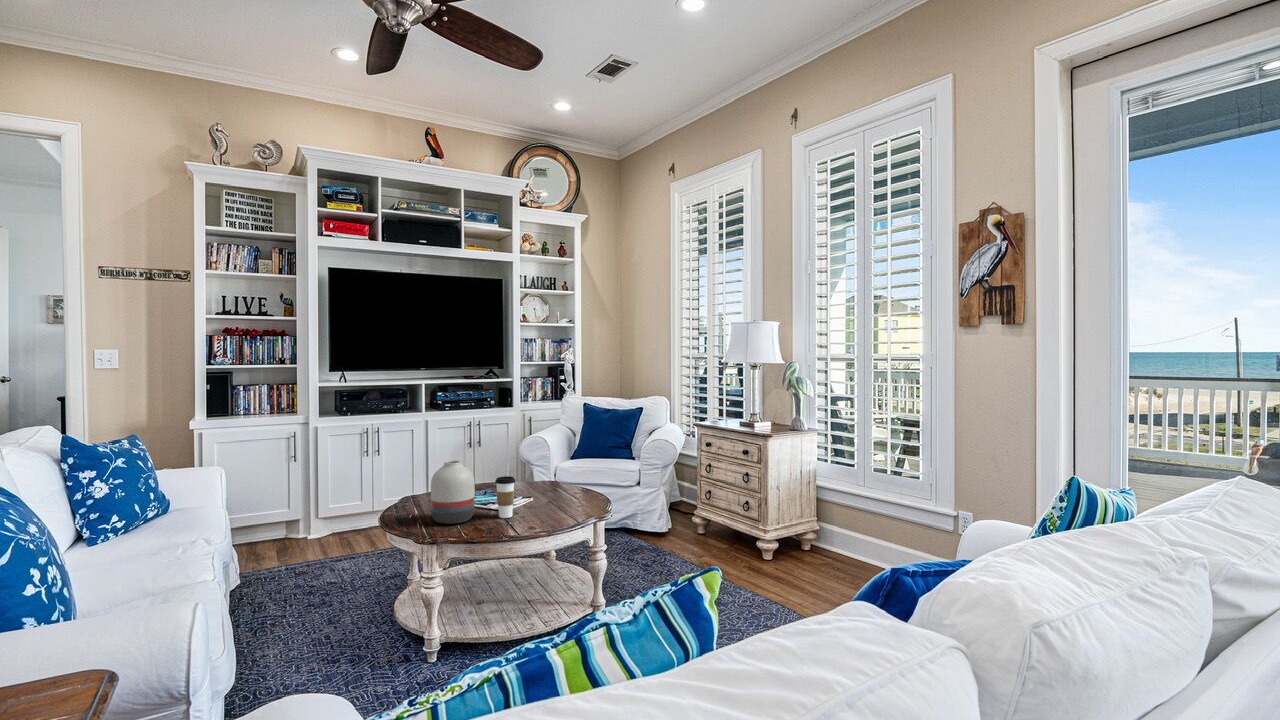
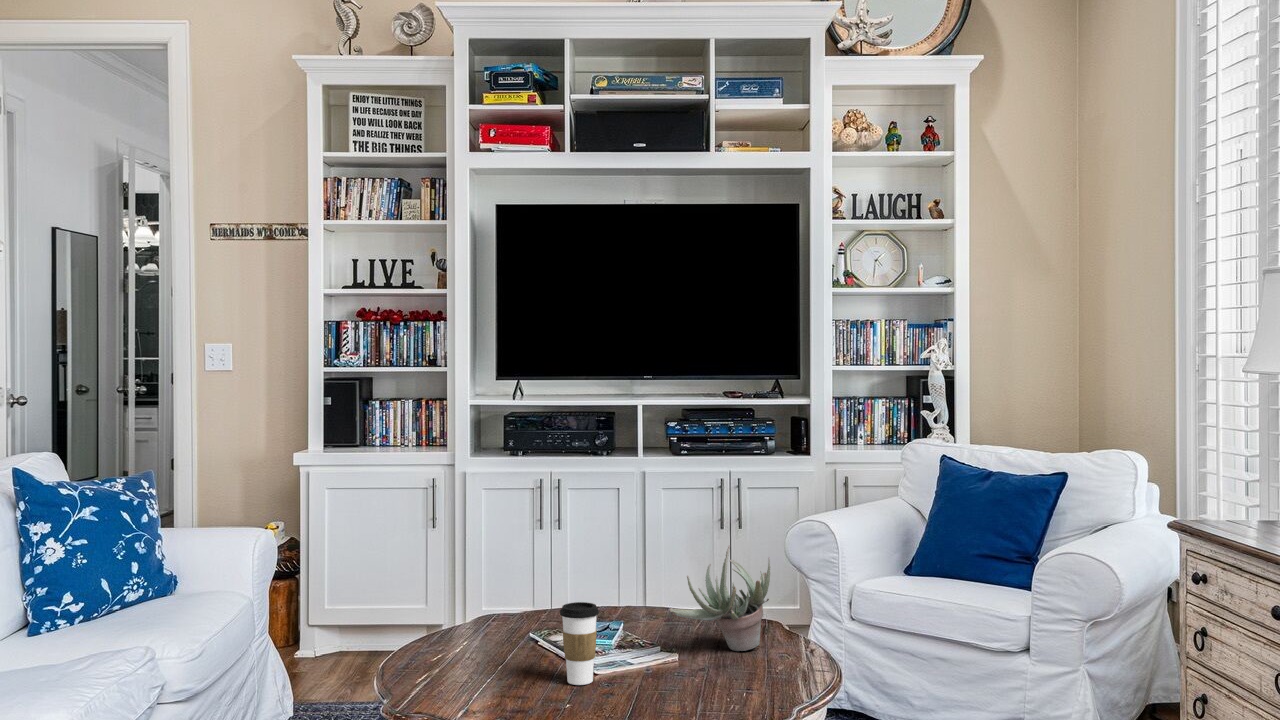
succulent plant: none [533,444,577,496] -> present [670,545,770,651]
vase: present [431,461,475,524] -> none [447,562,526,681]

